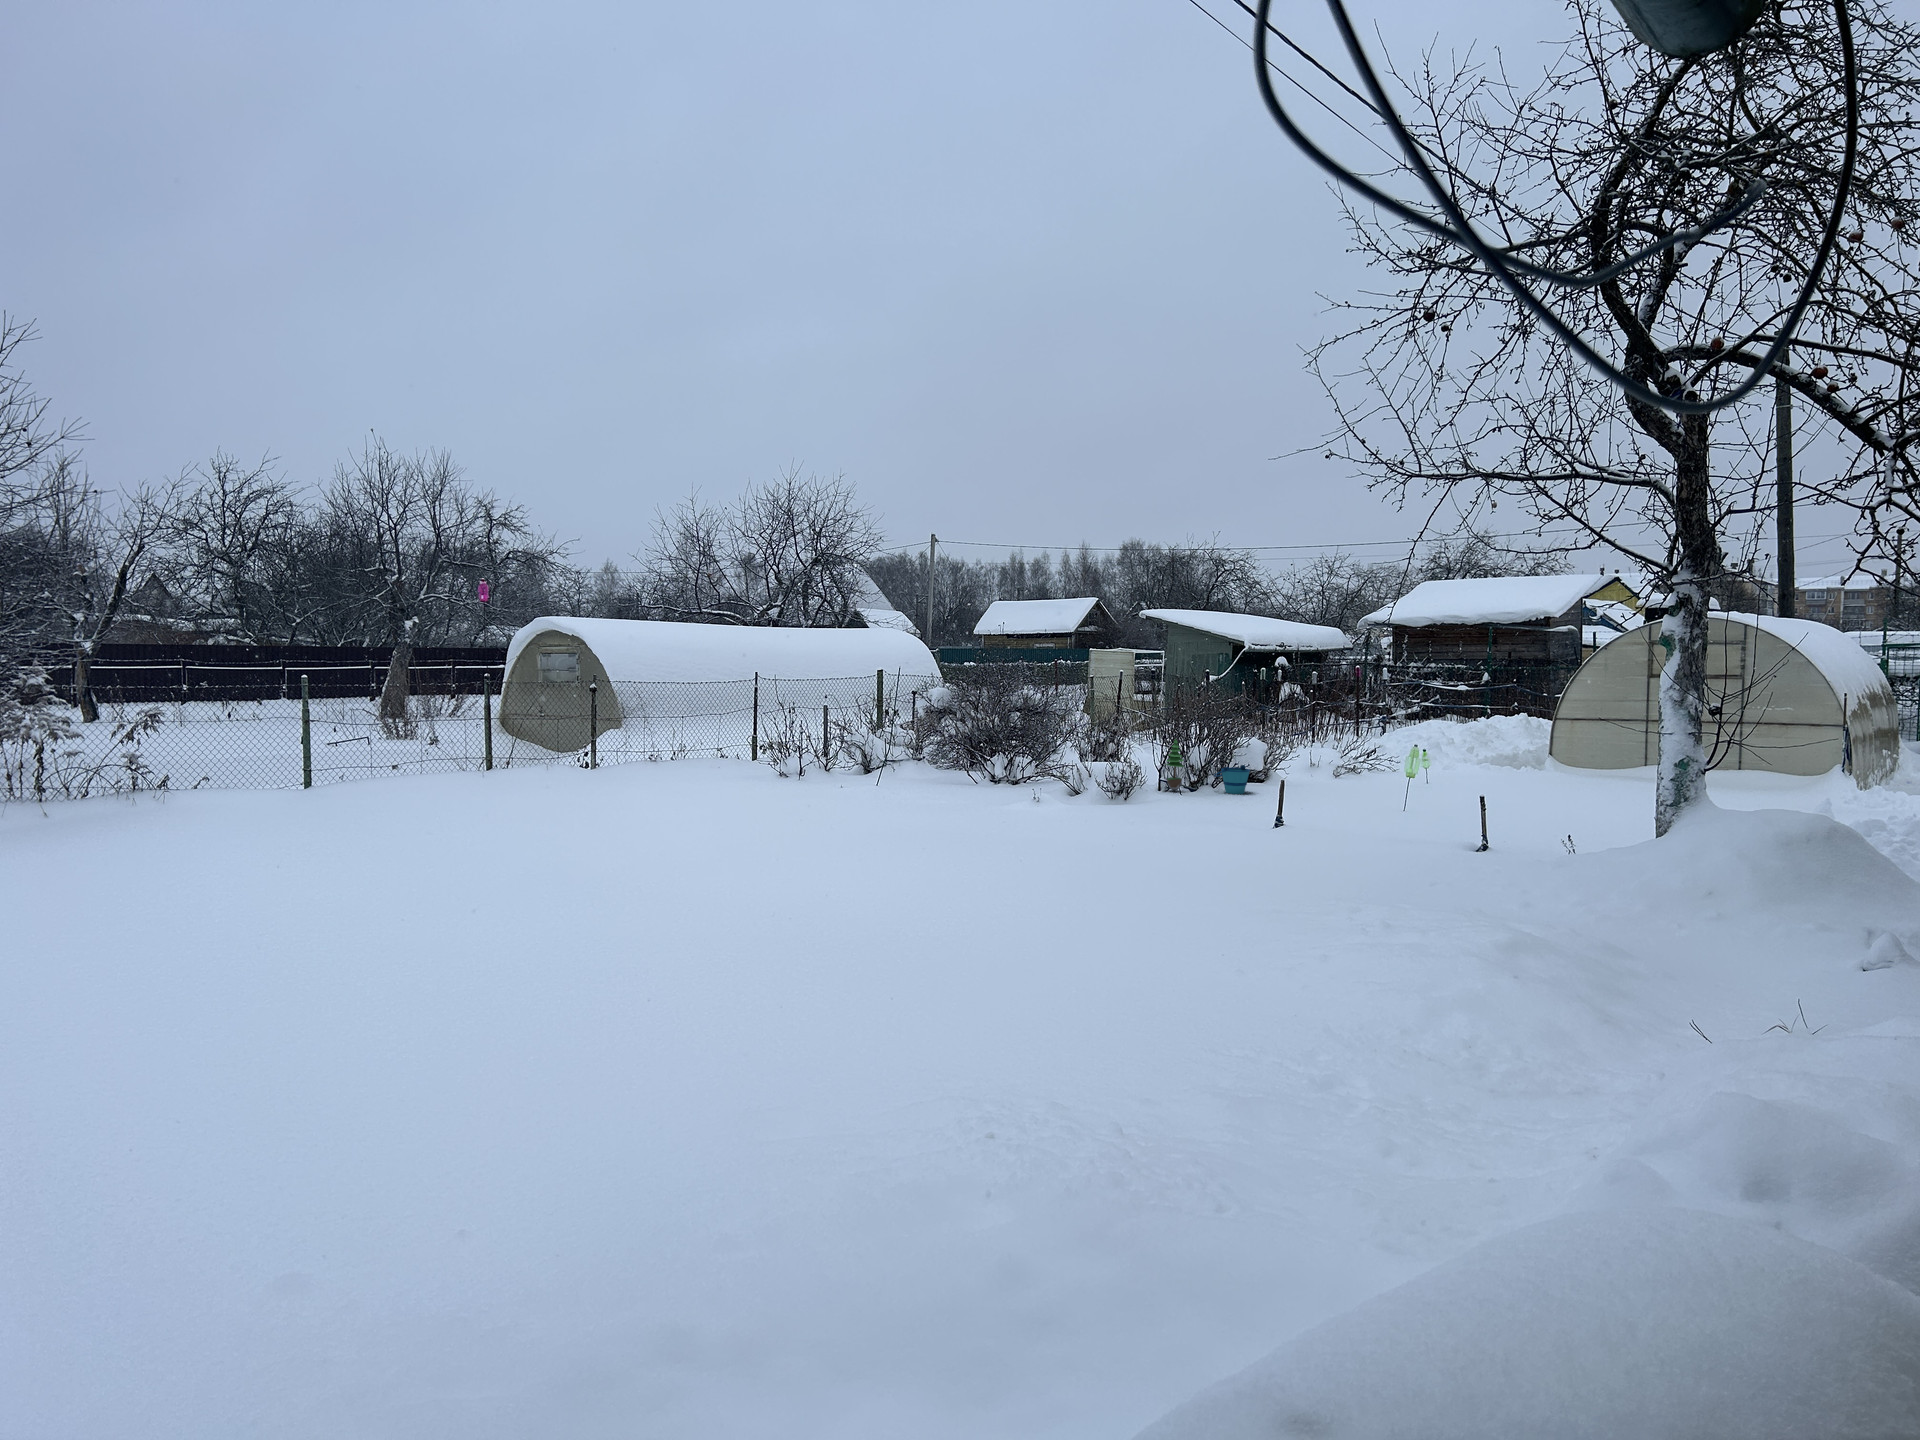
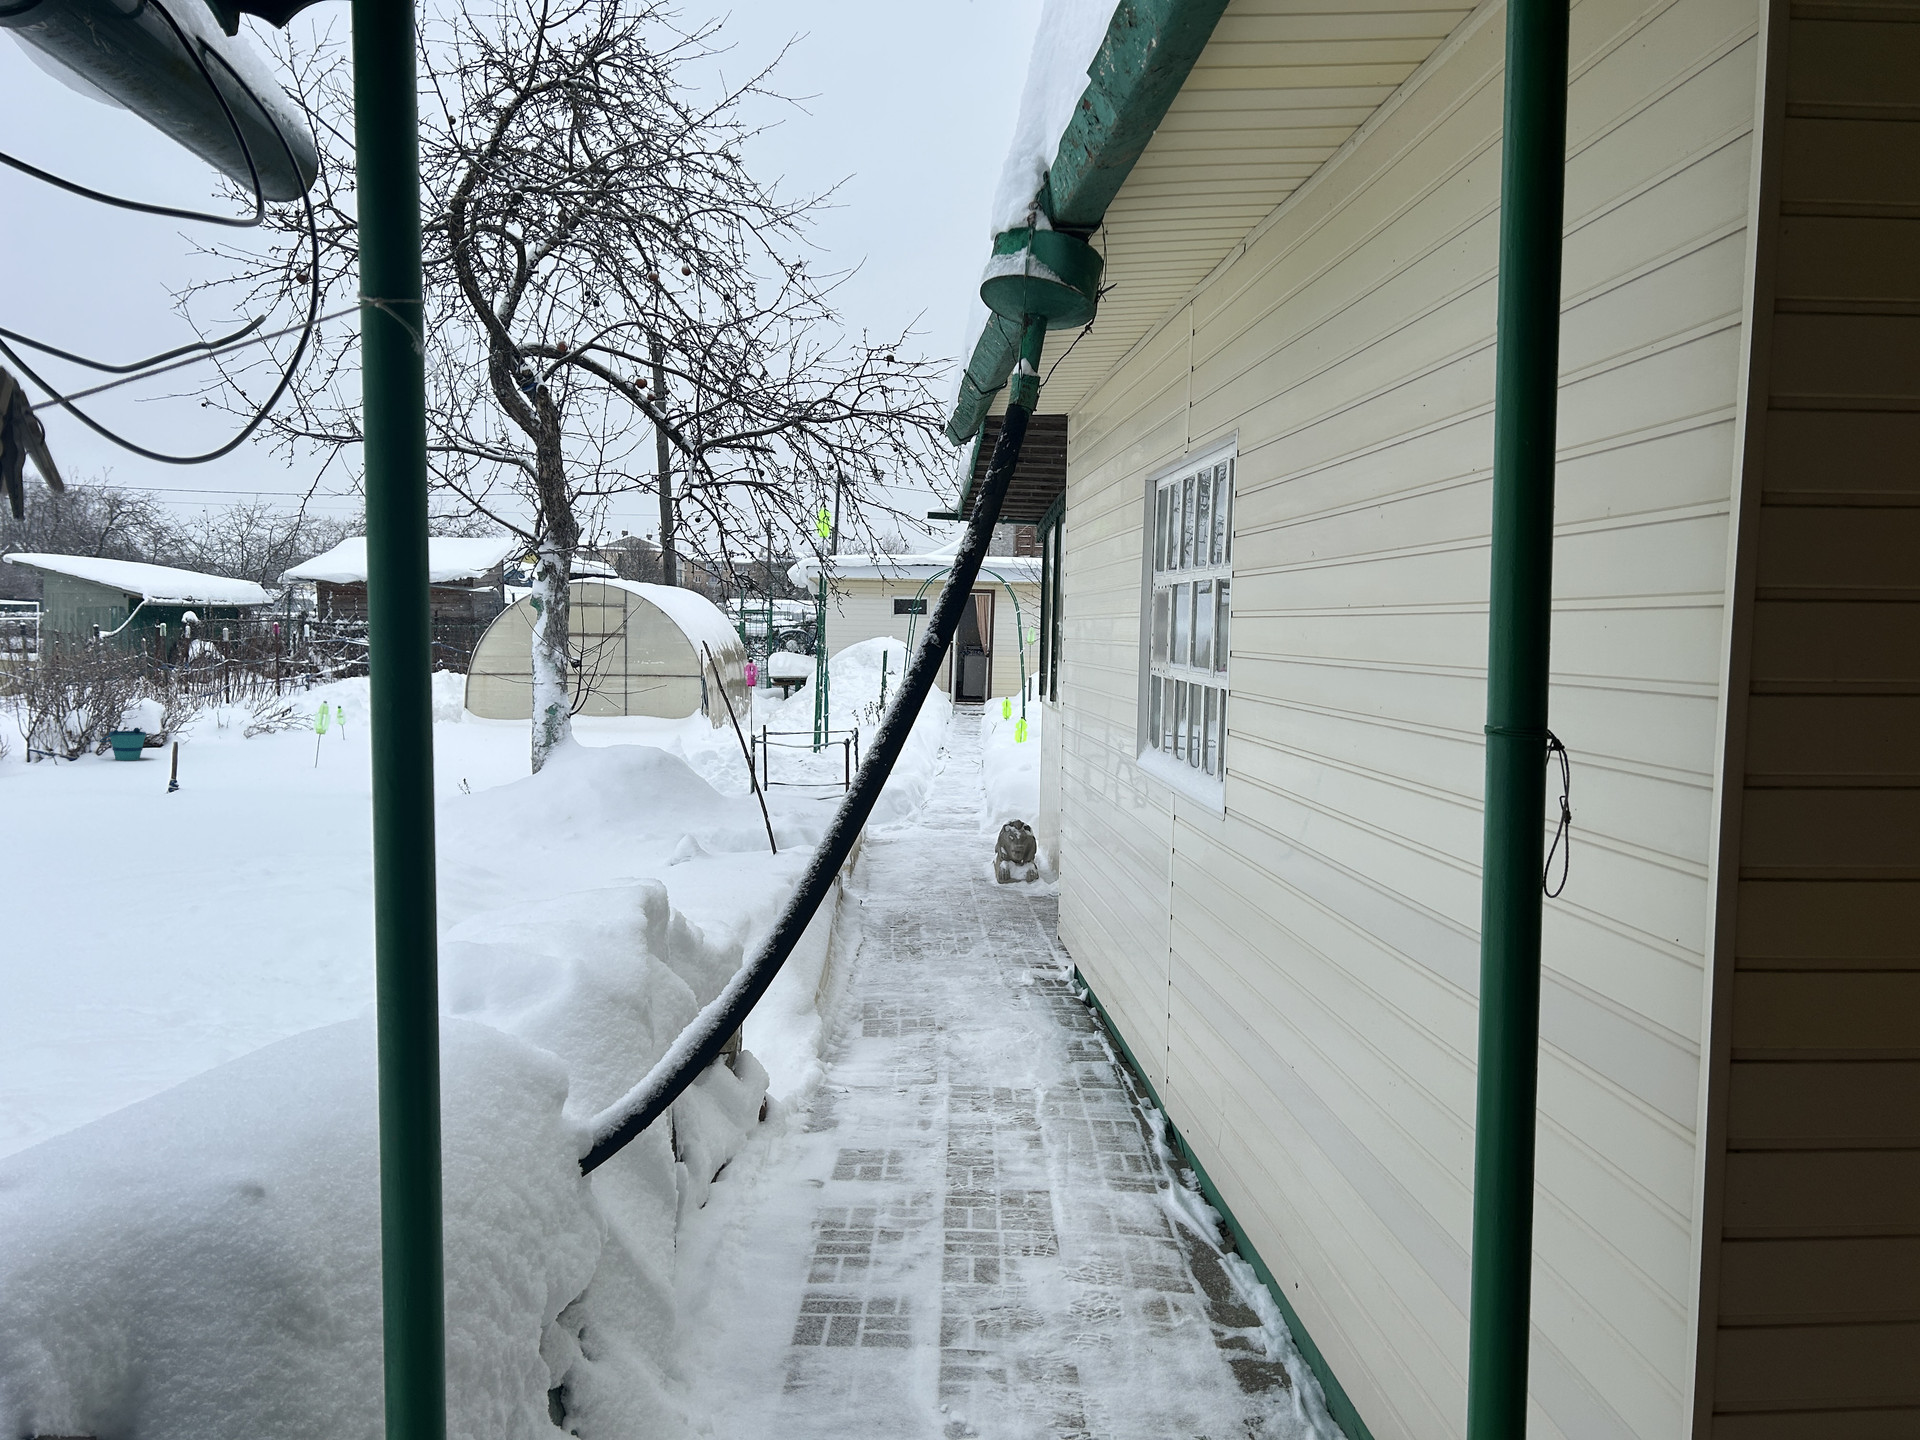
potted tree: present [1166,739,1184,791] -> none [32,698,60,761]

